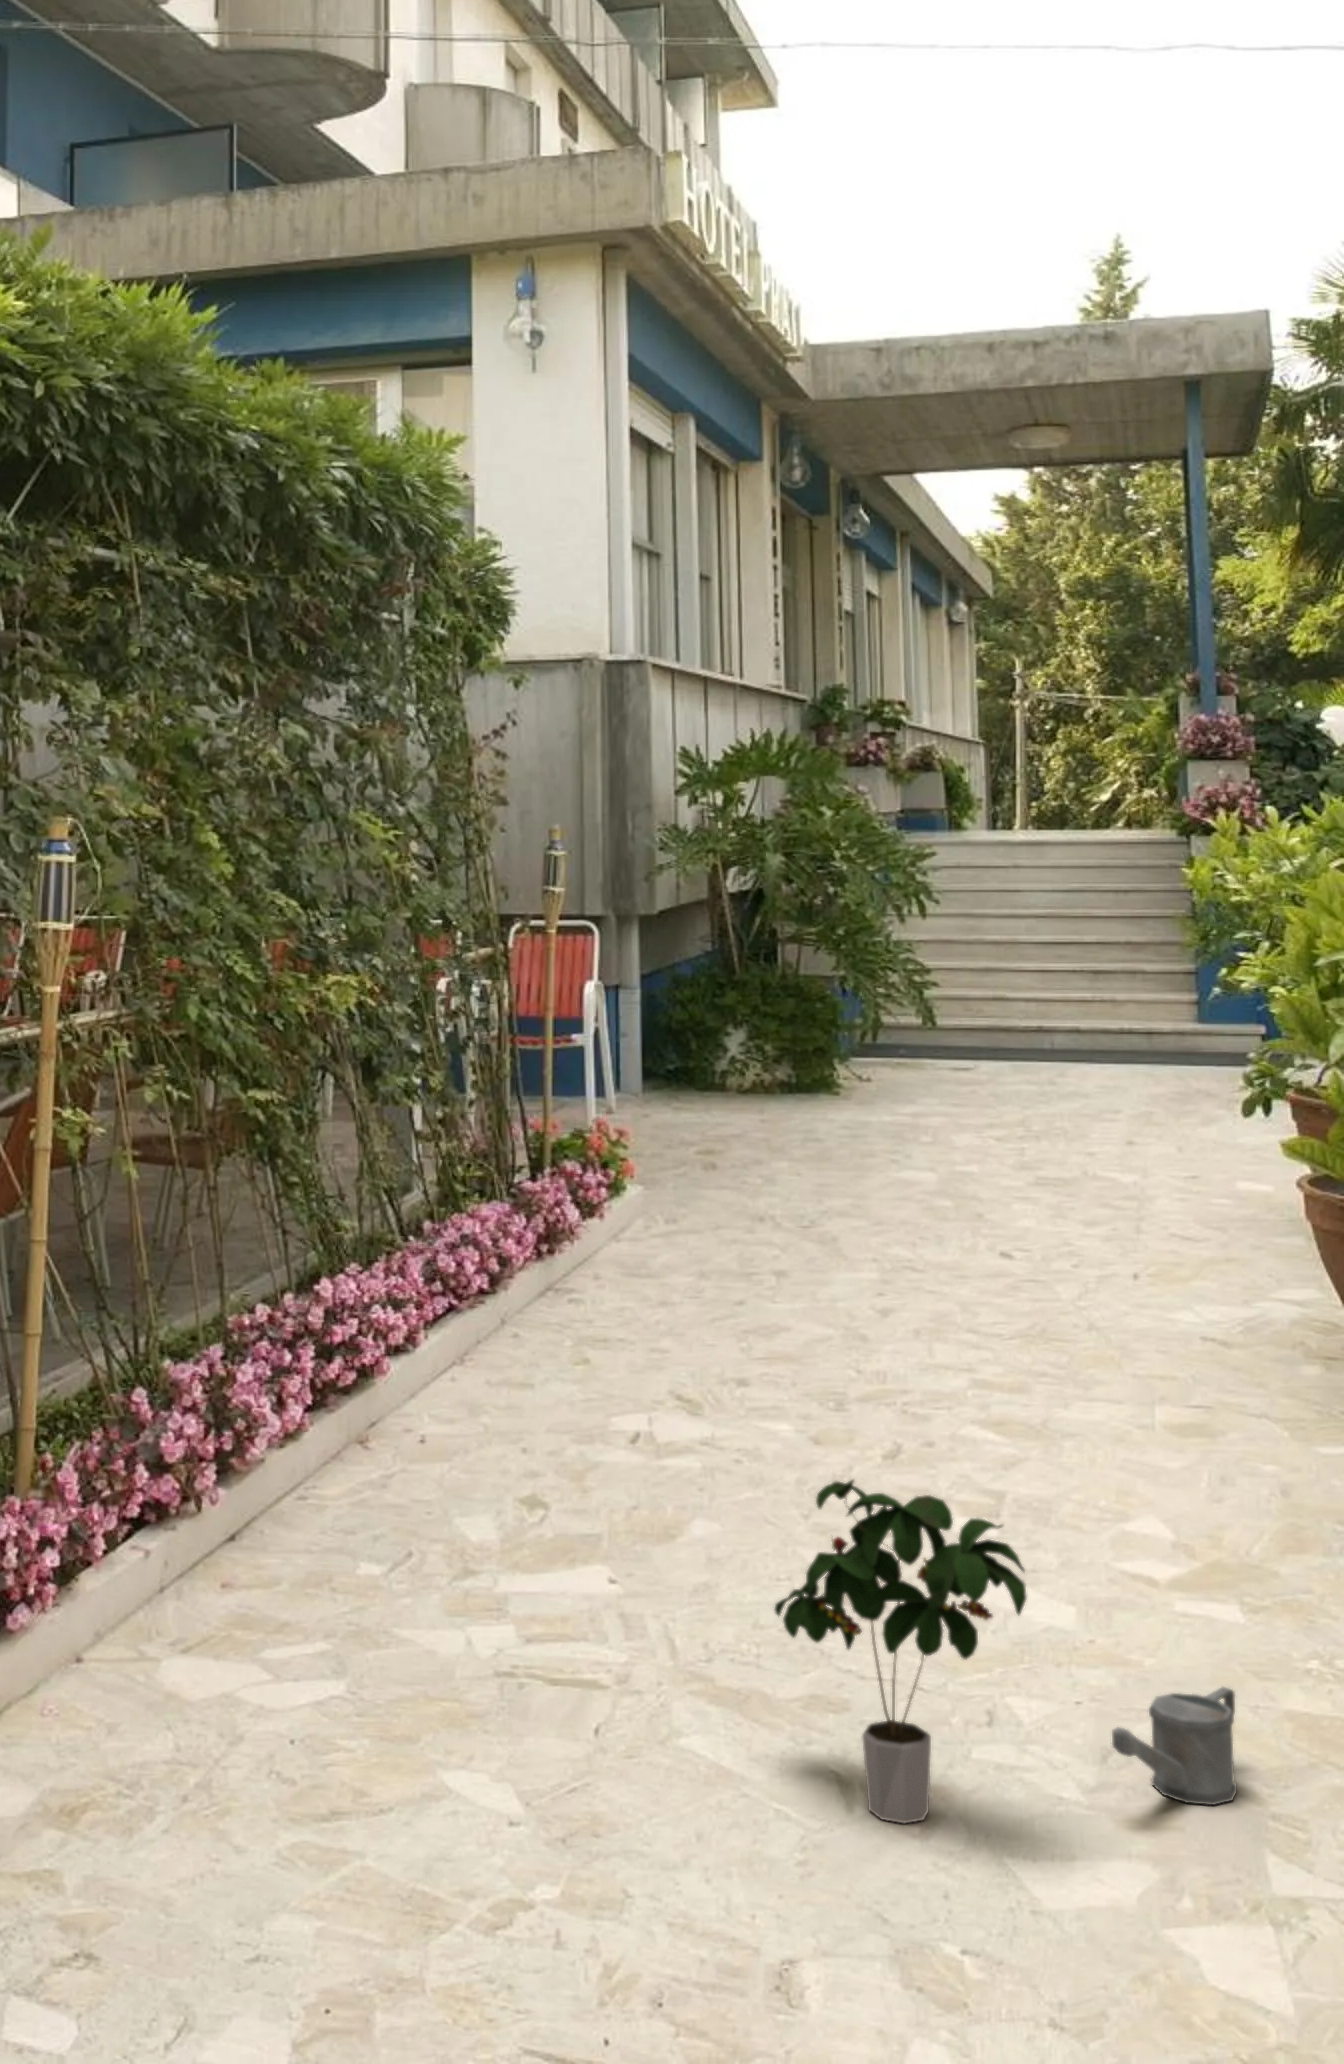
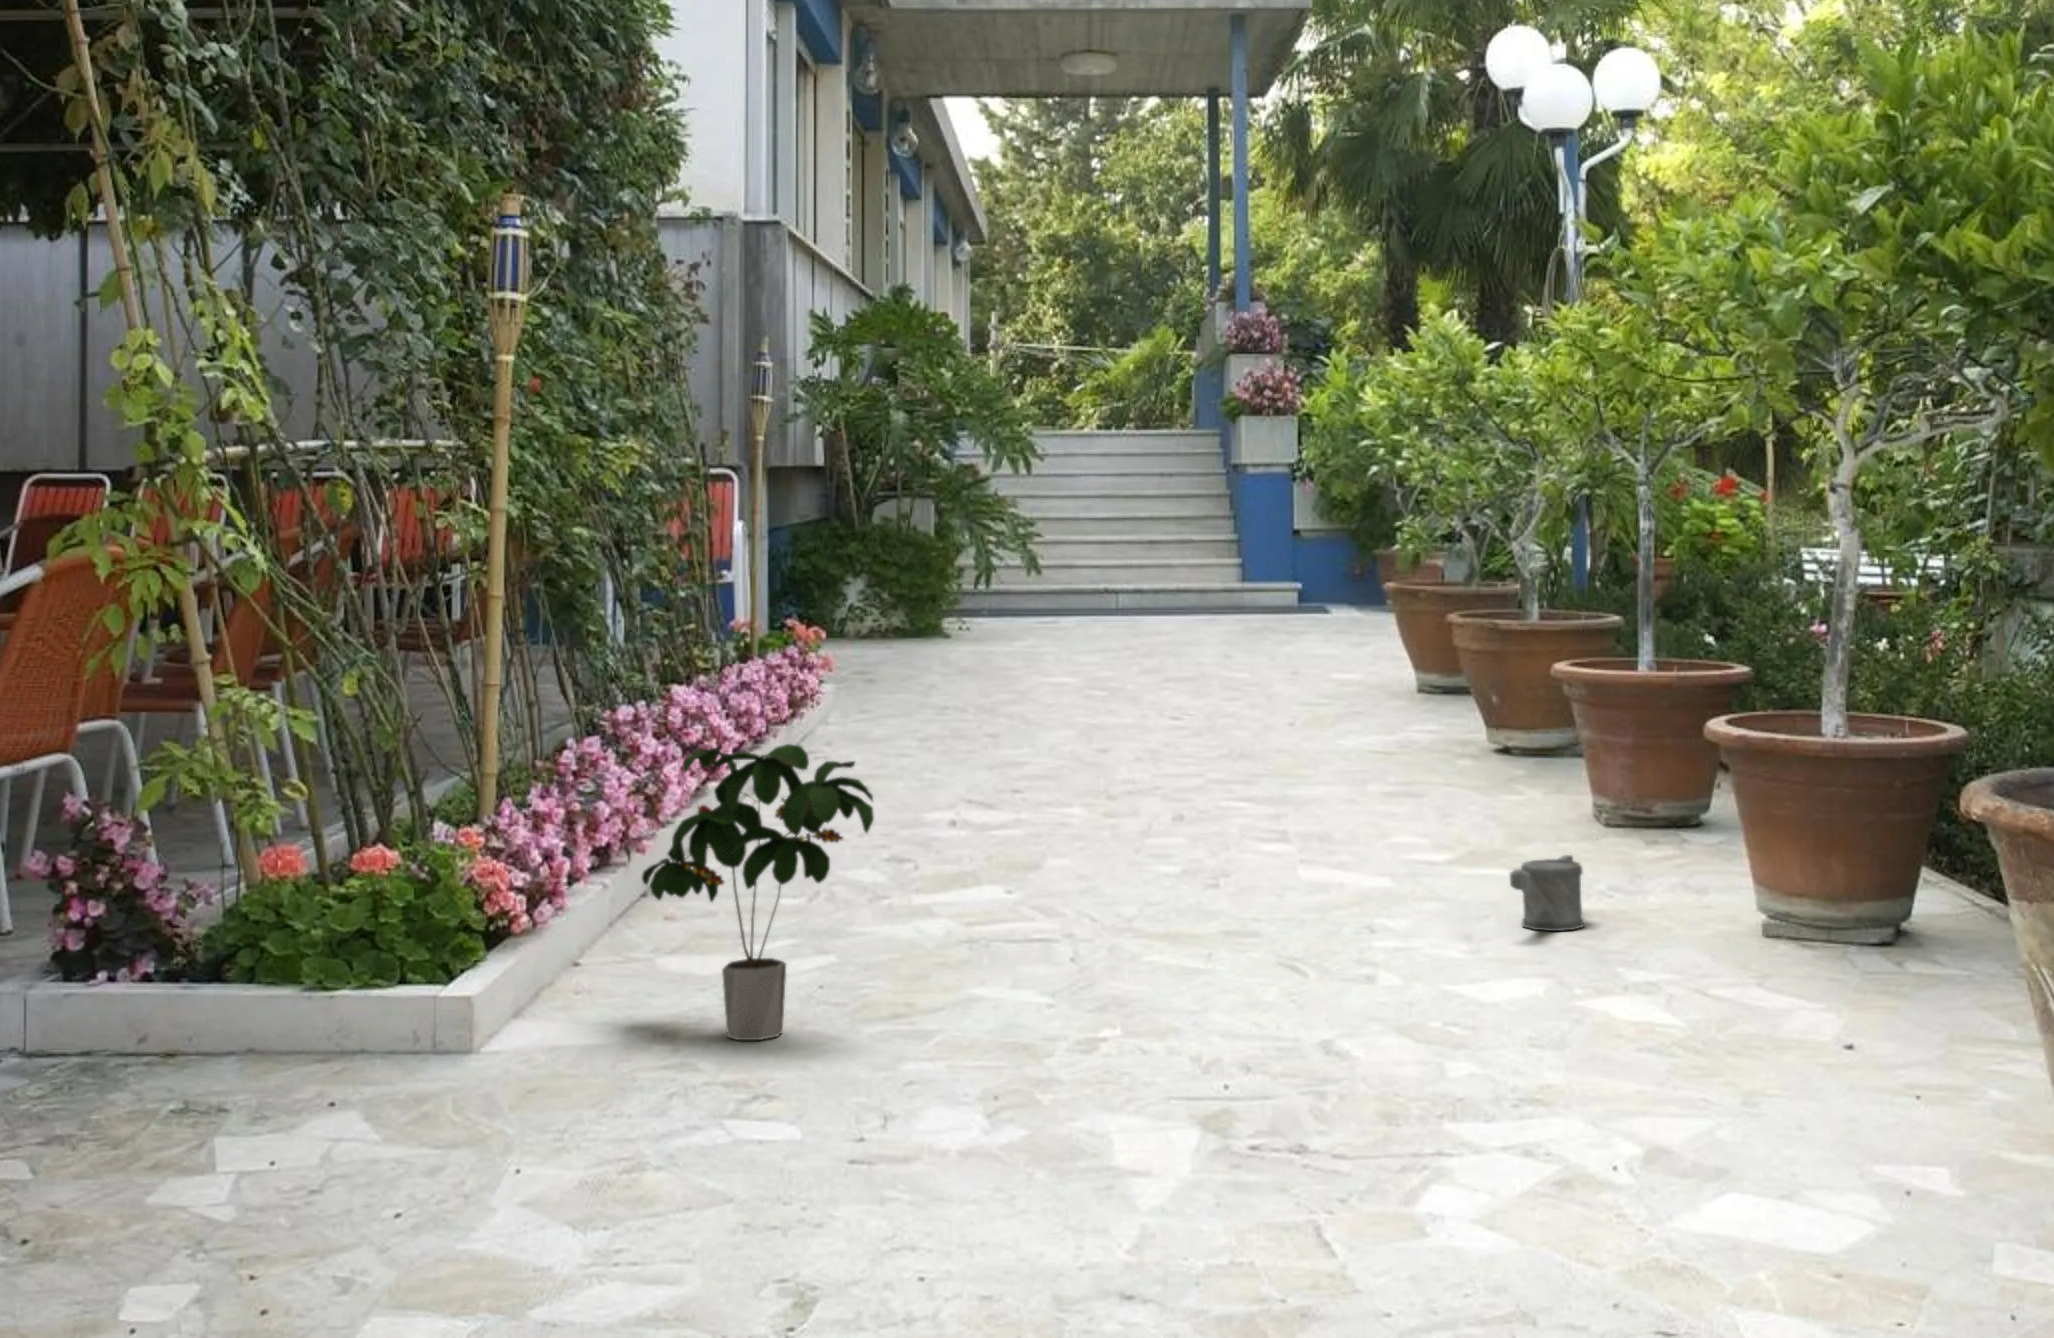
potted plant: present [774,1480,1026,1823] -> present [642,744,874,1040]

